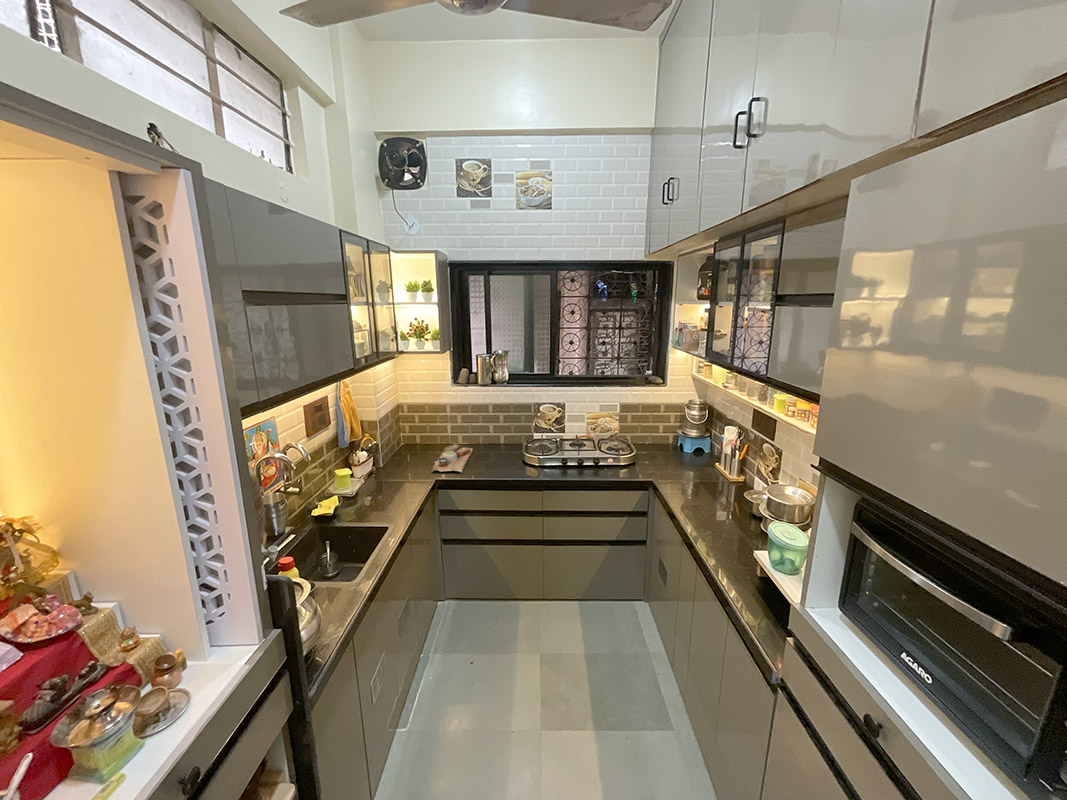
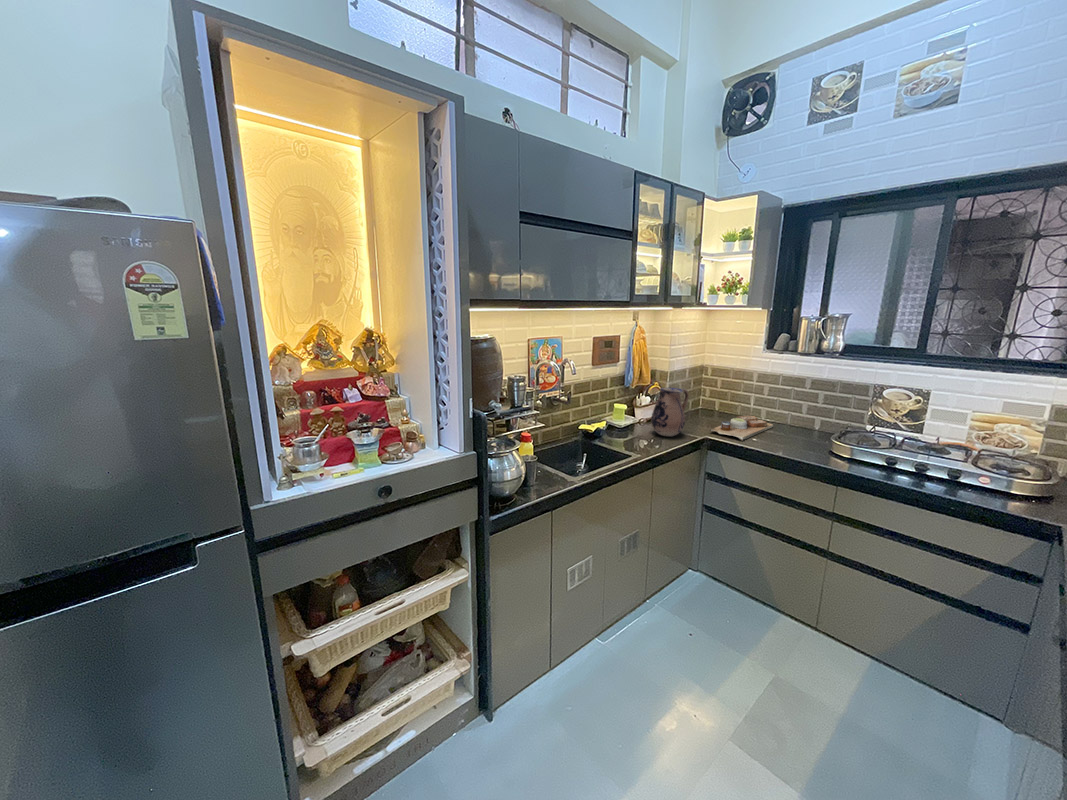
ceramic pitcher: none [377,438,412,490] -> present [651,388,689,436]

